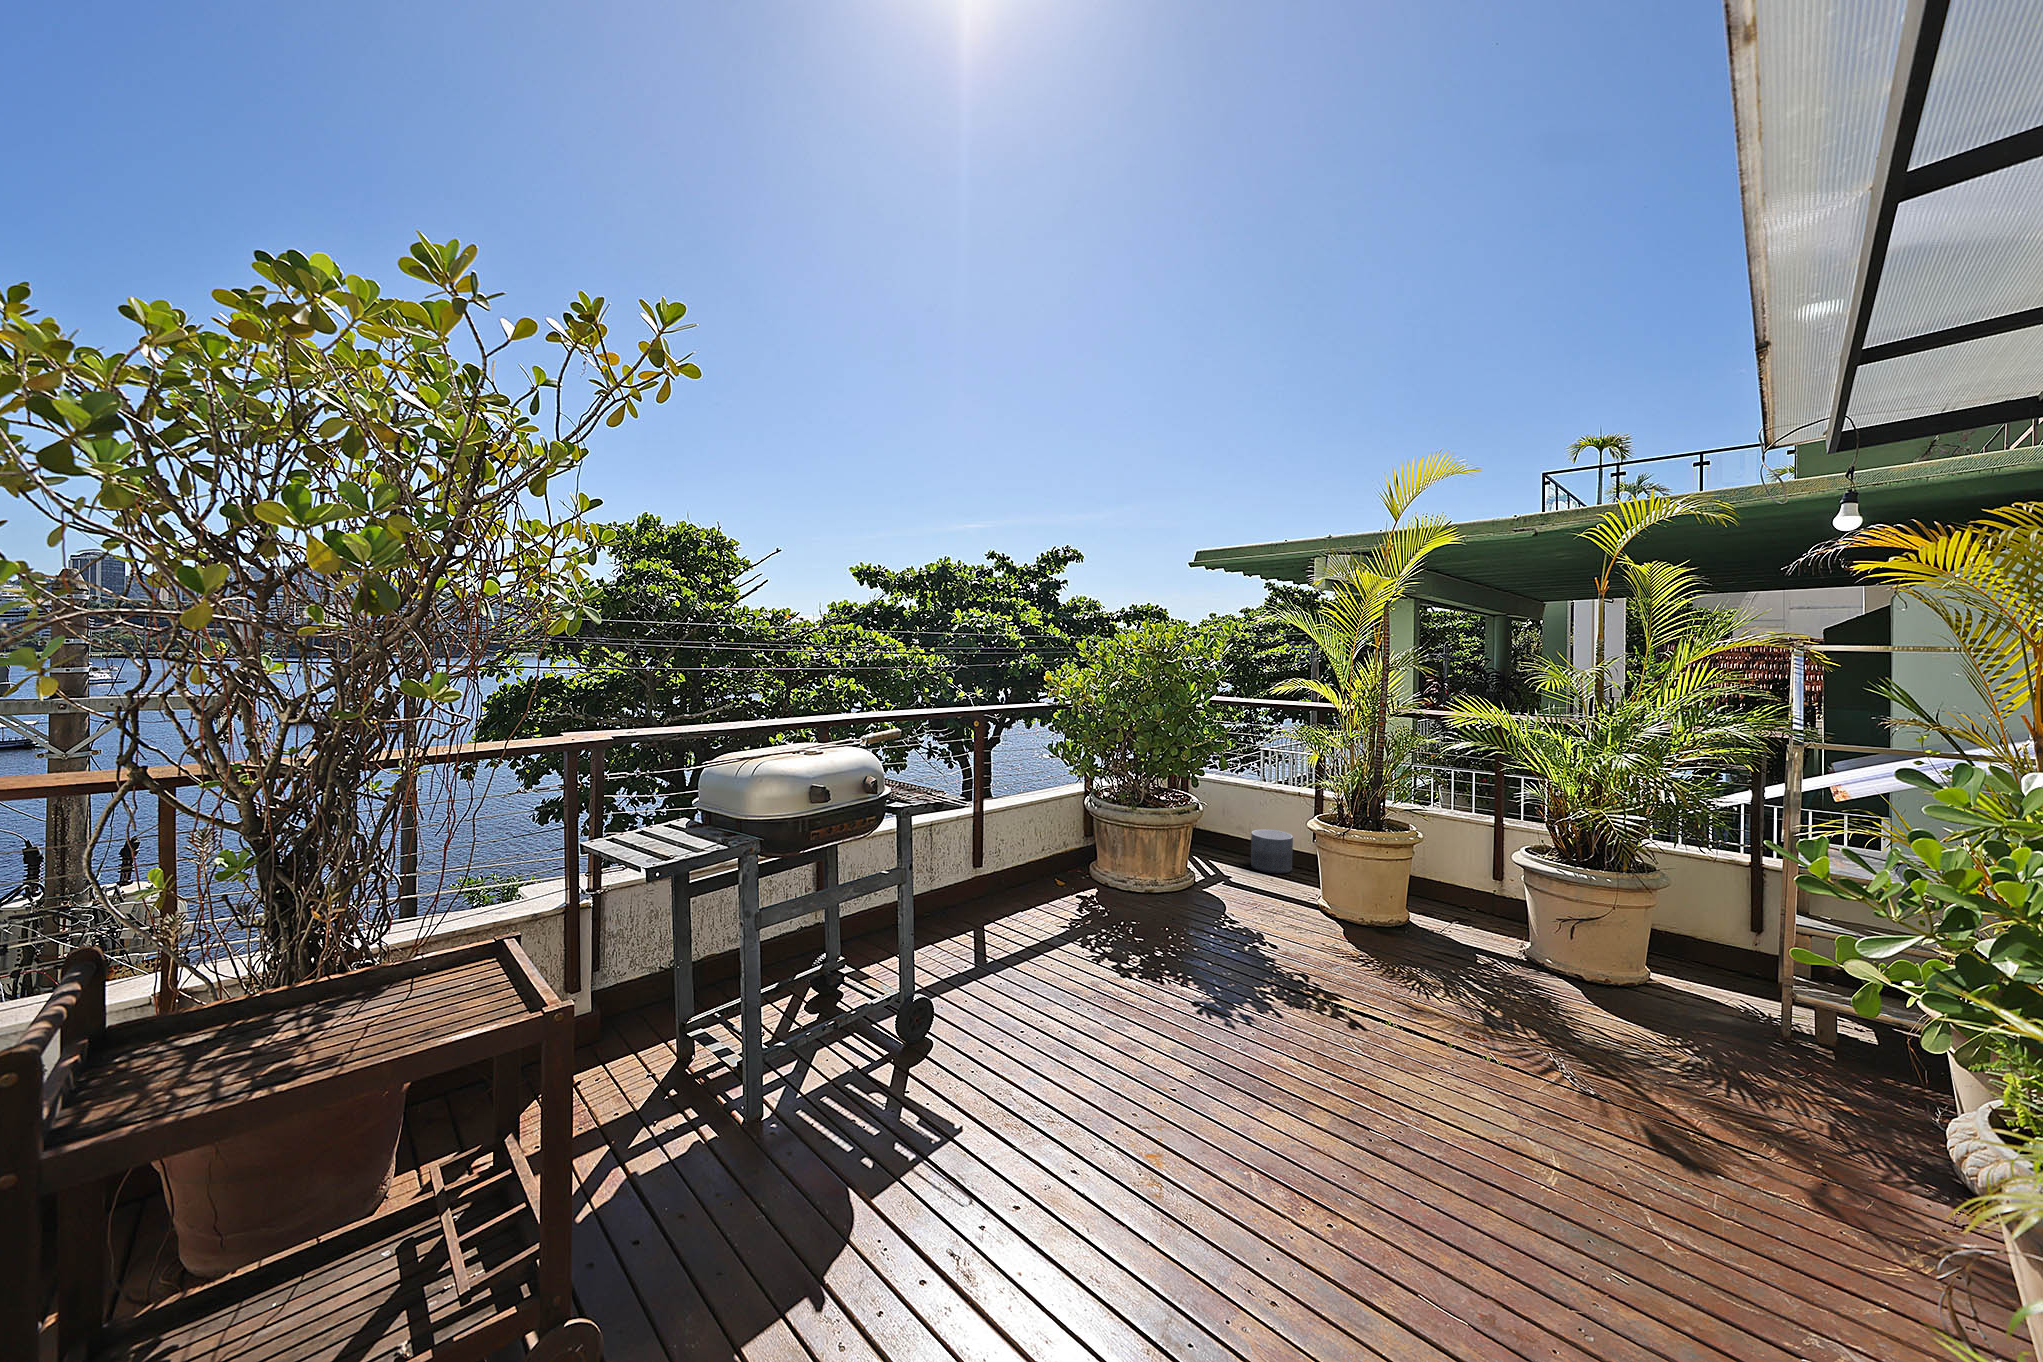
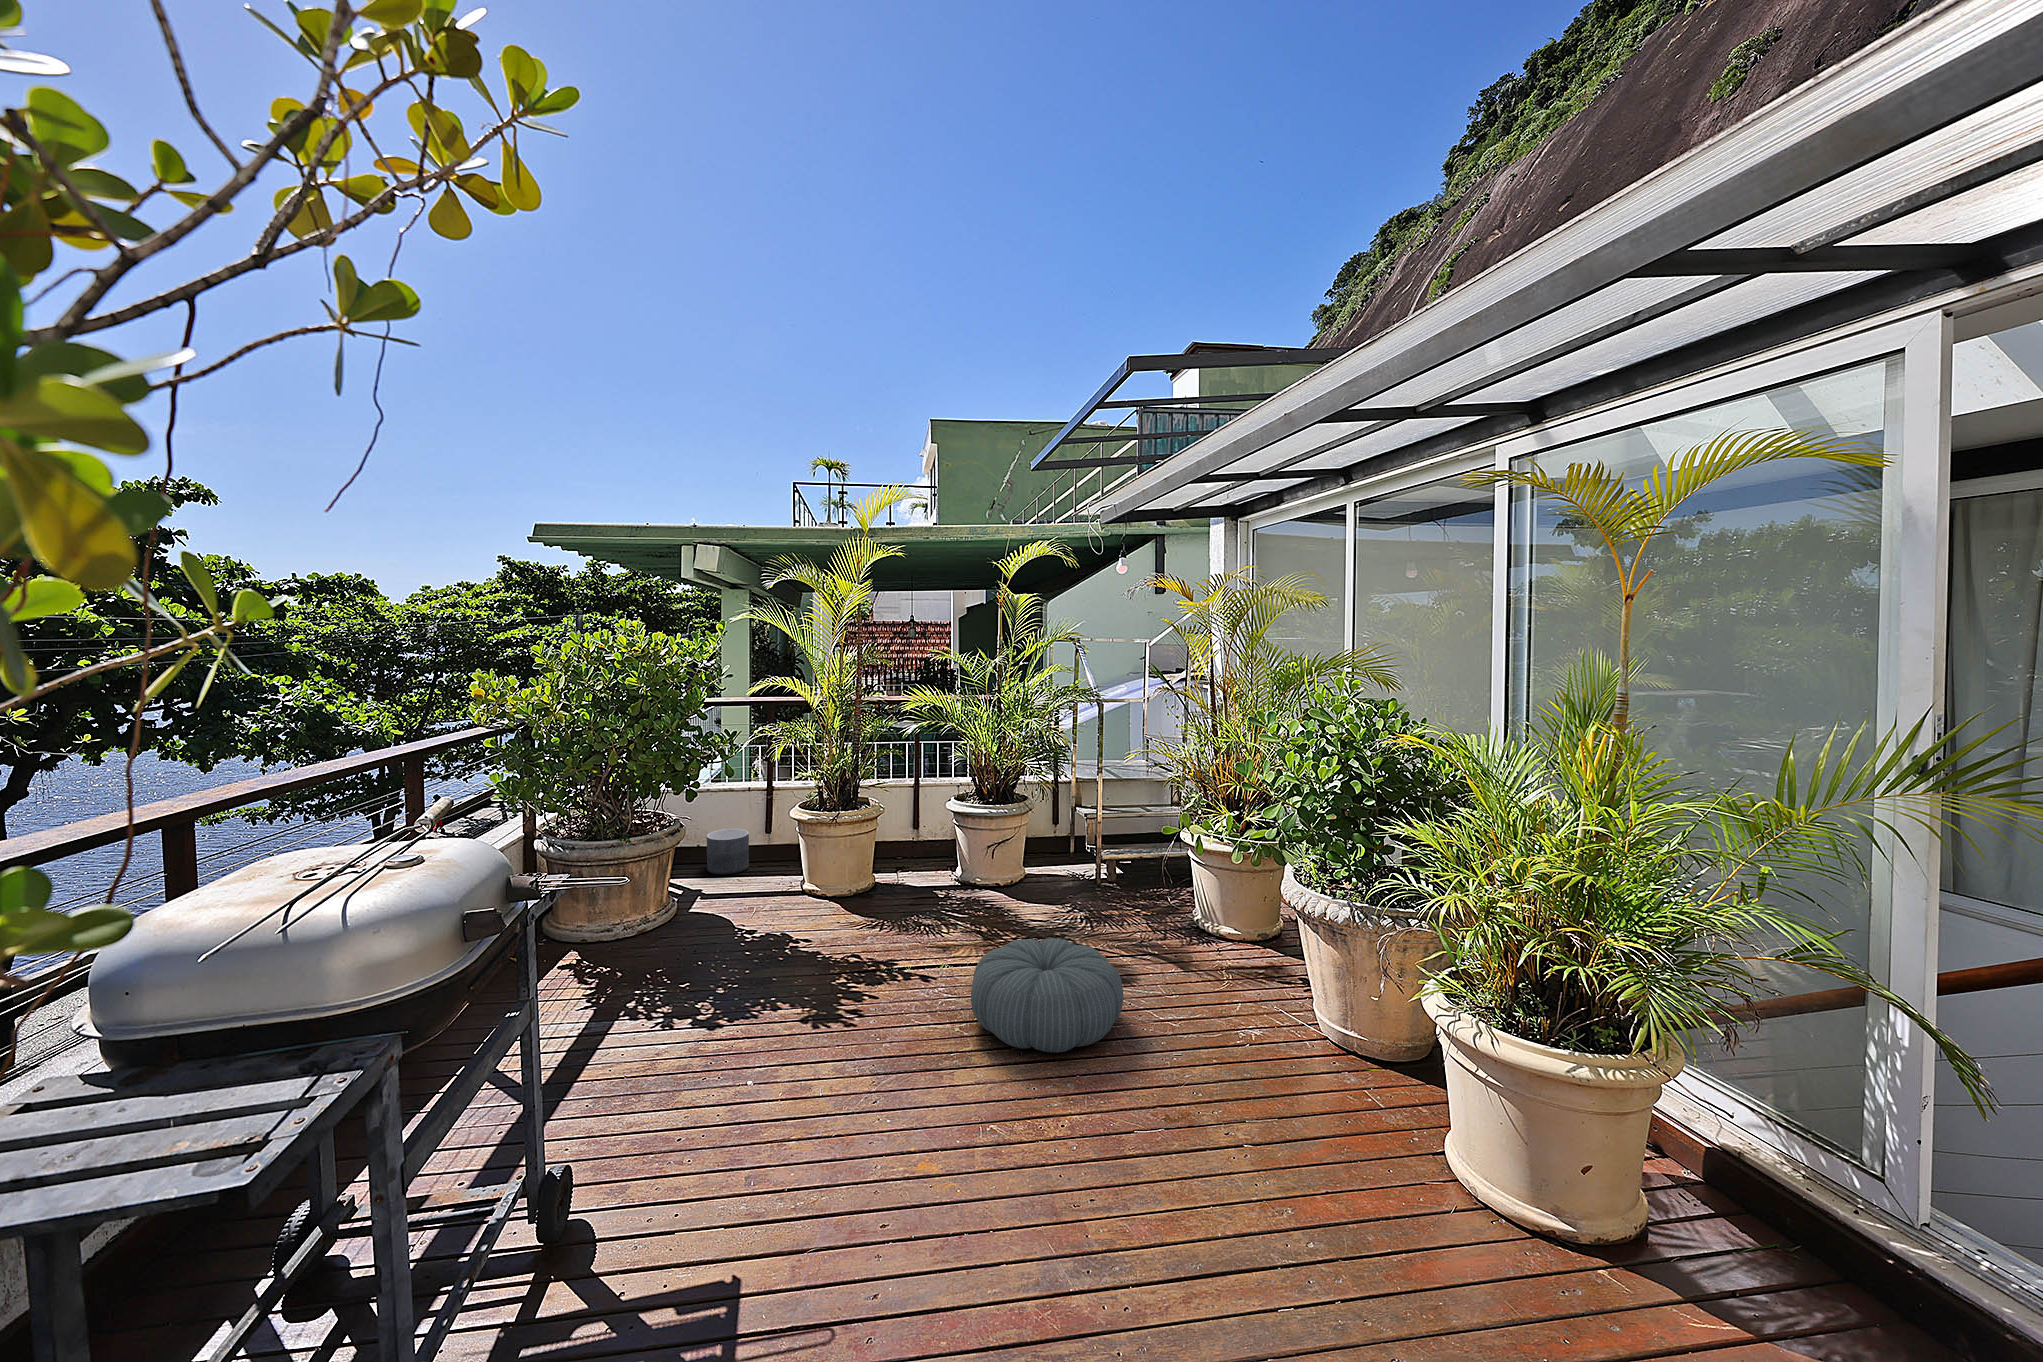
pouf: none [1341,1012,1571,1180] -> present [971,938,1123,1053]

